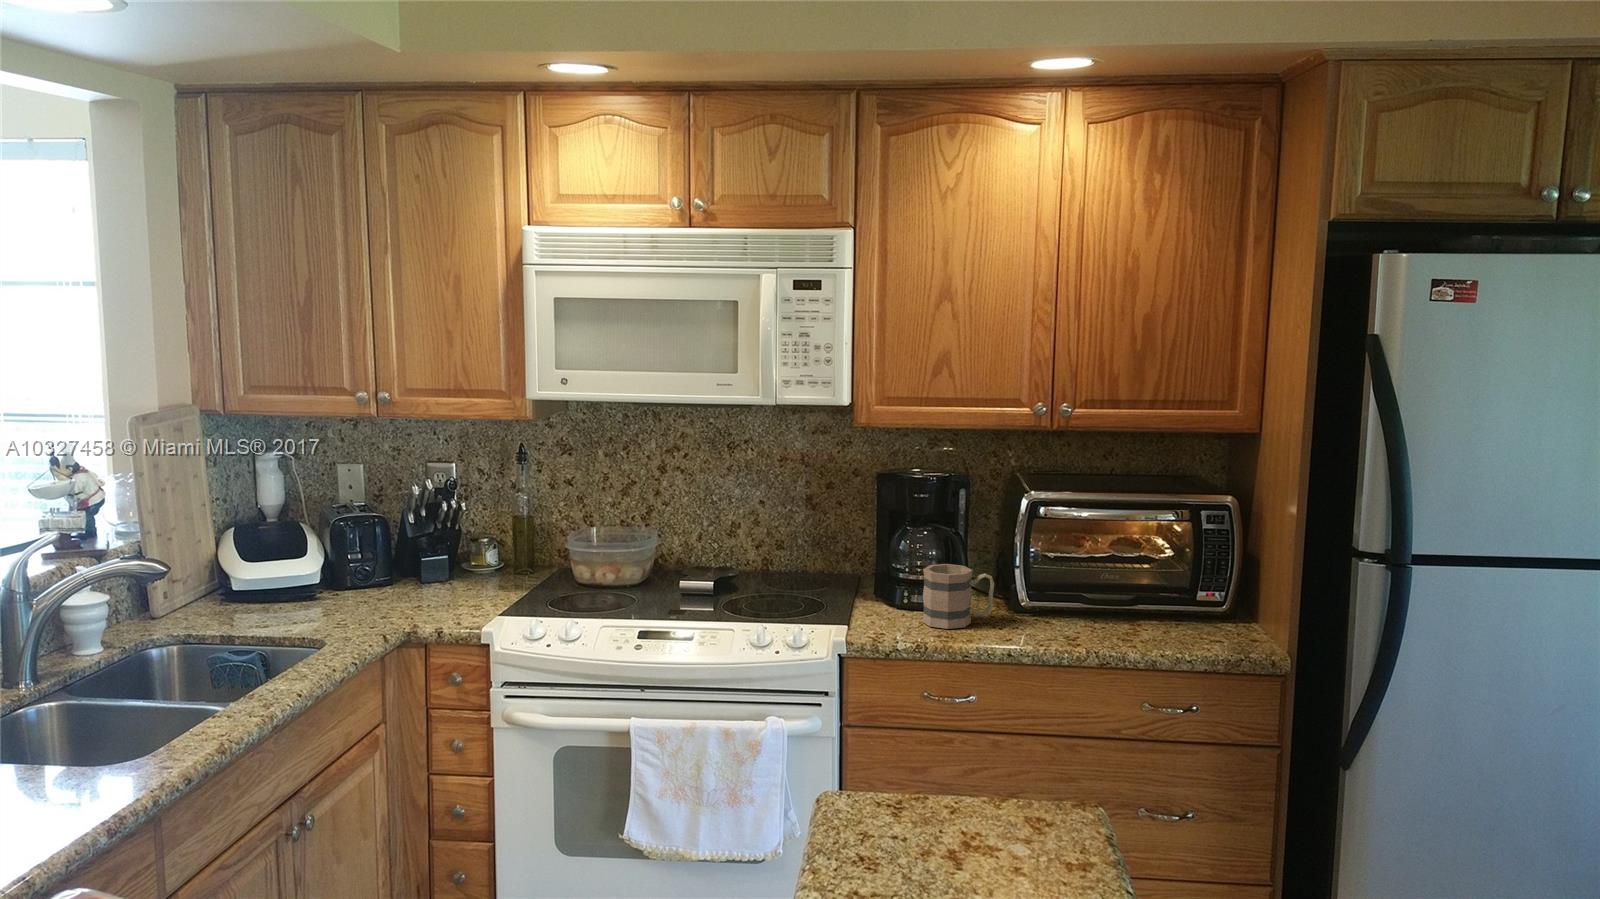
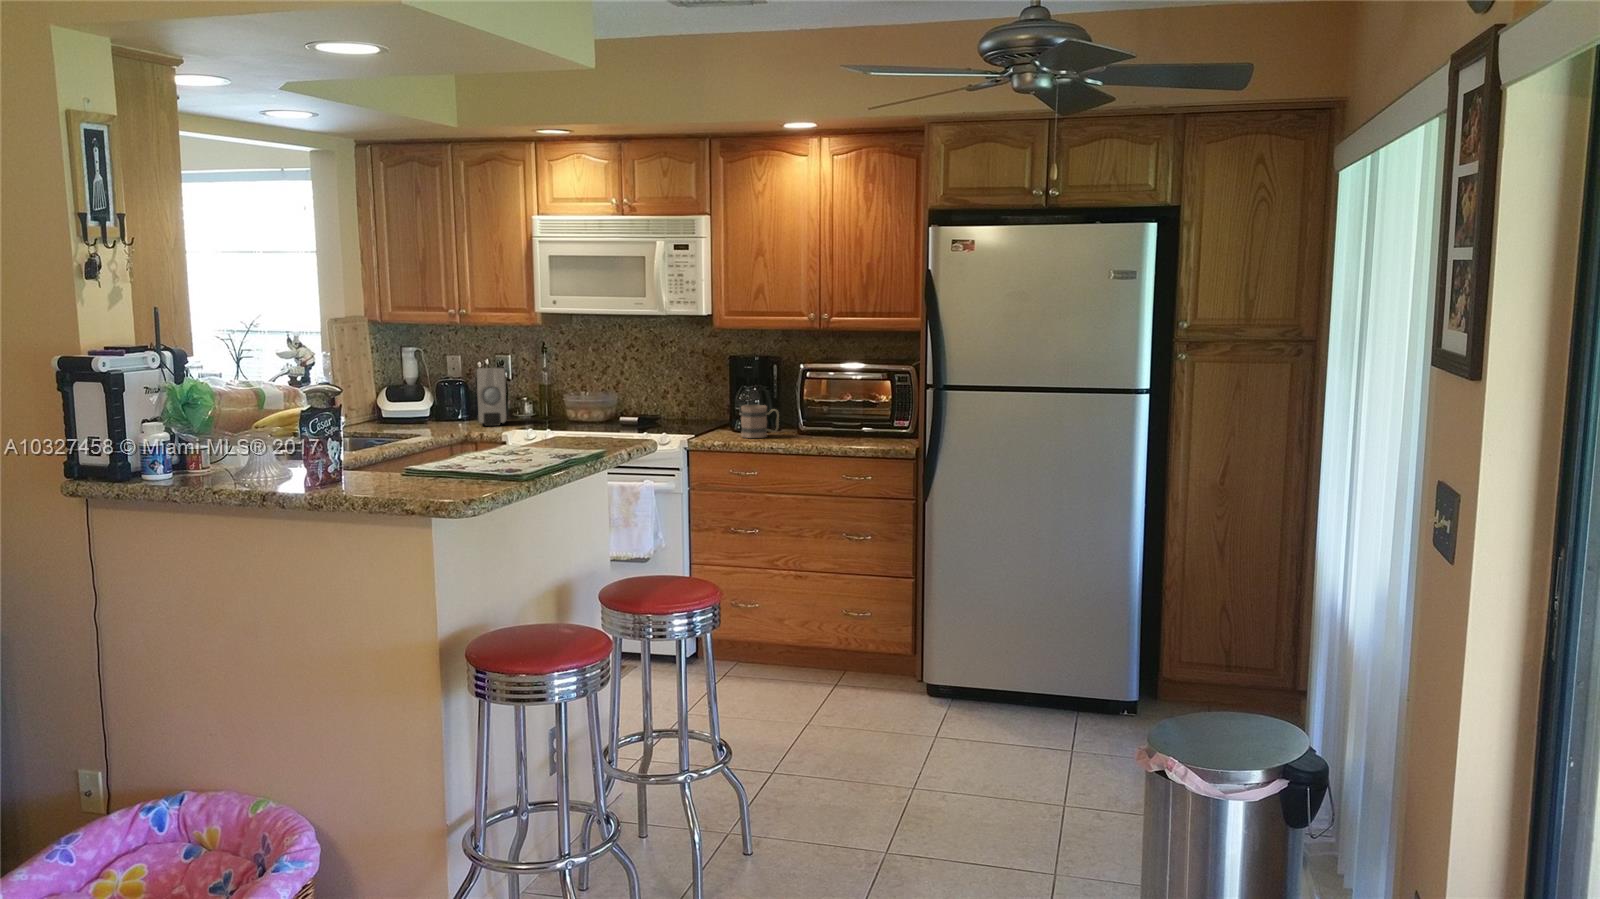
soap dispenser: none [409,492,466,602] -> present [477,368,506,426]

